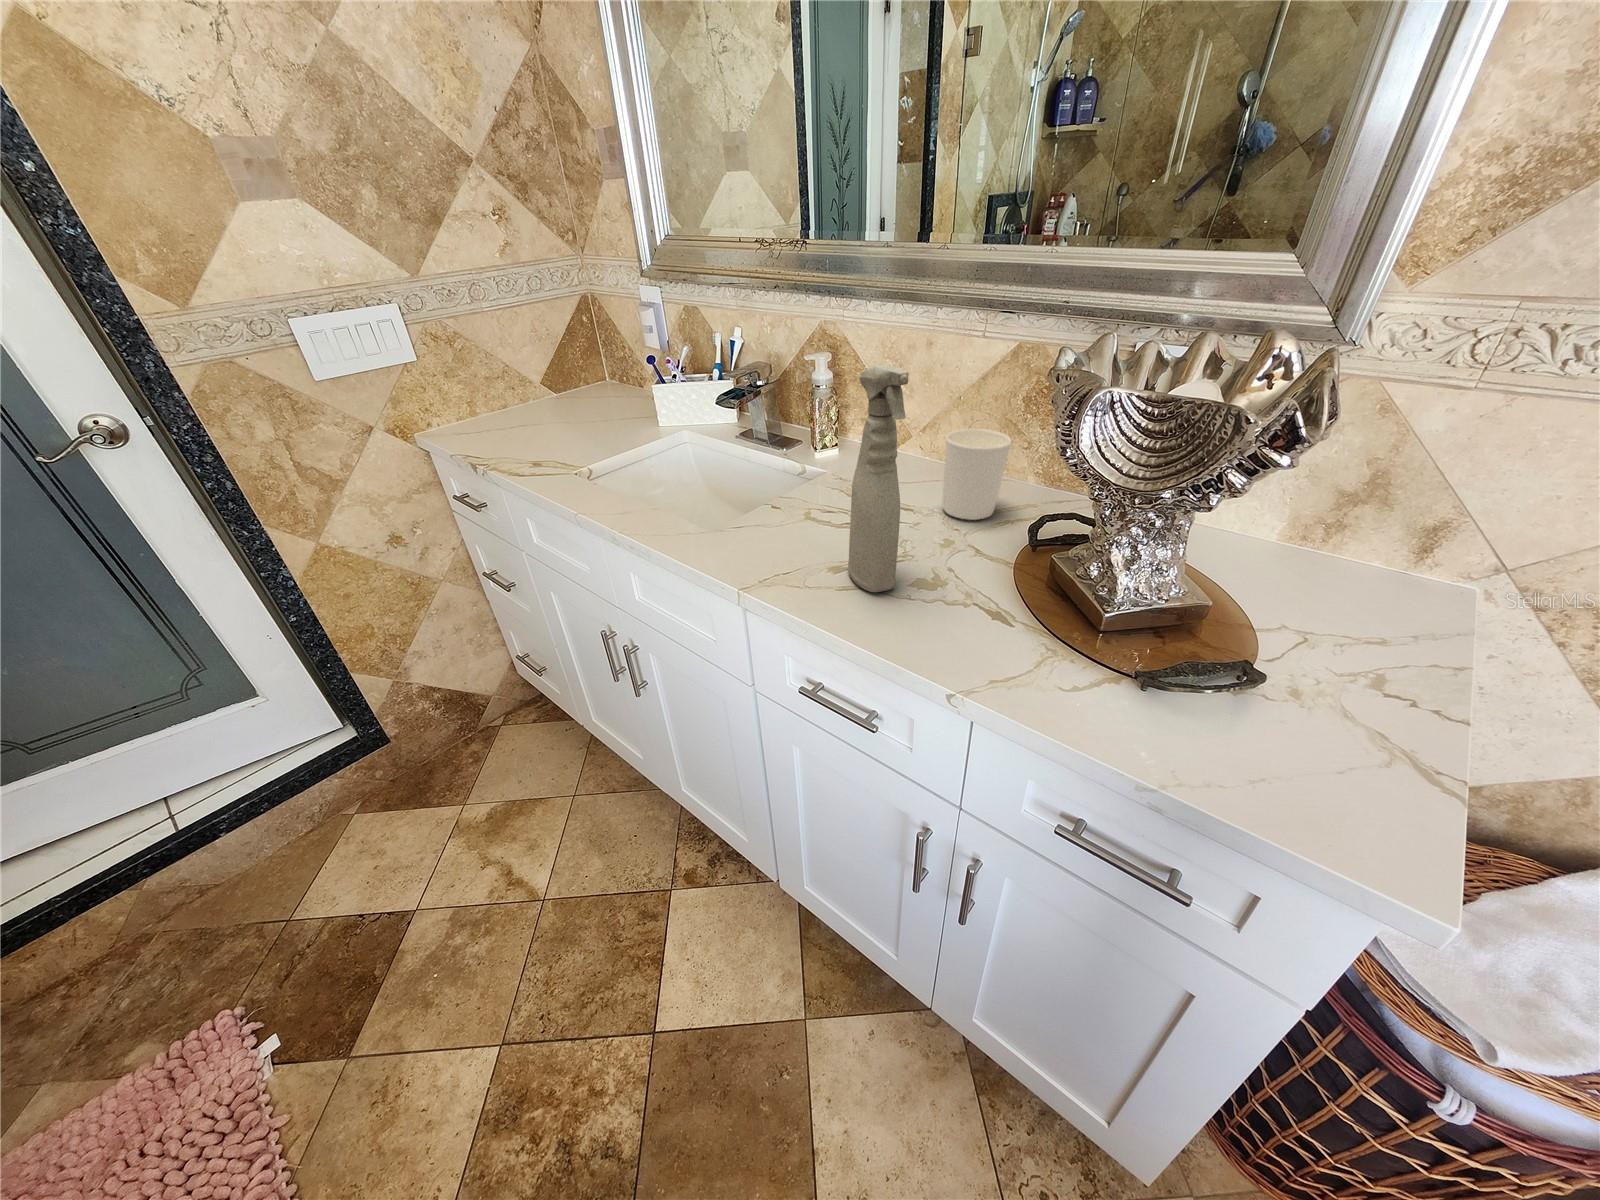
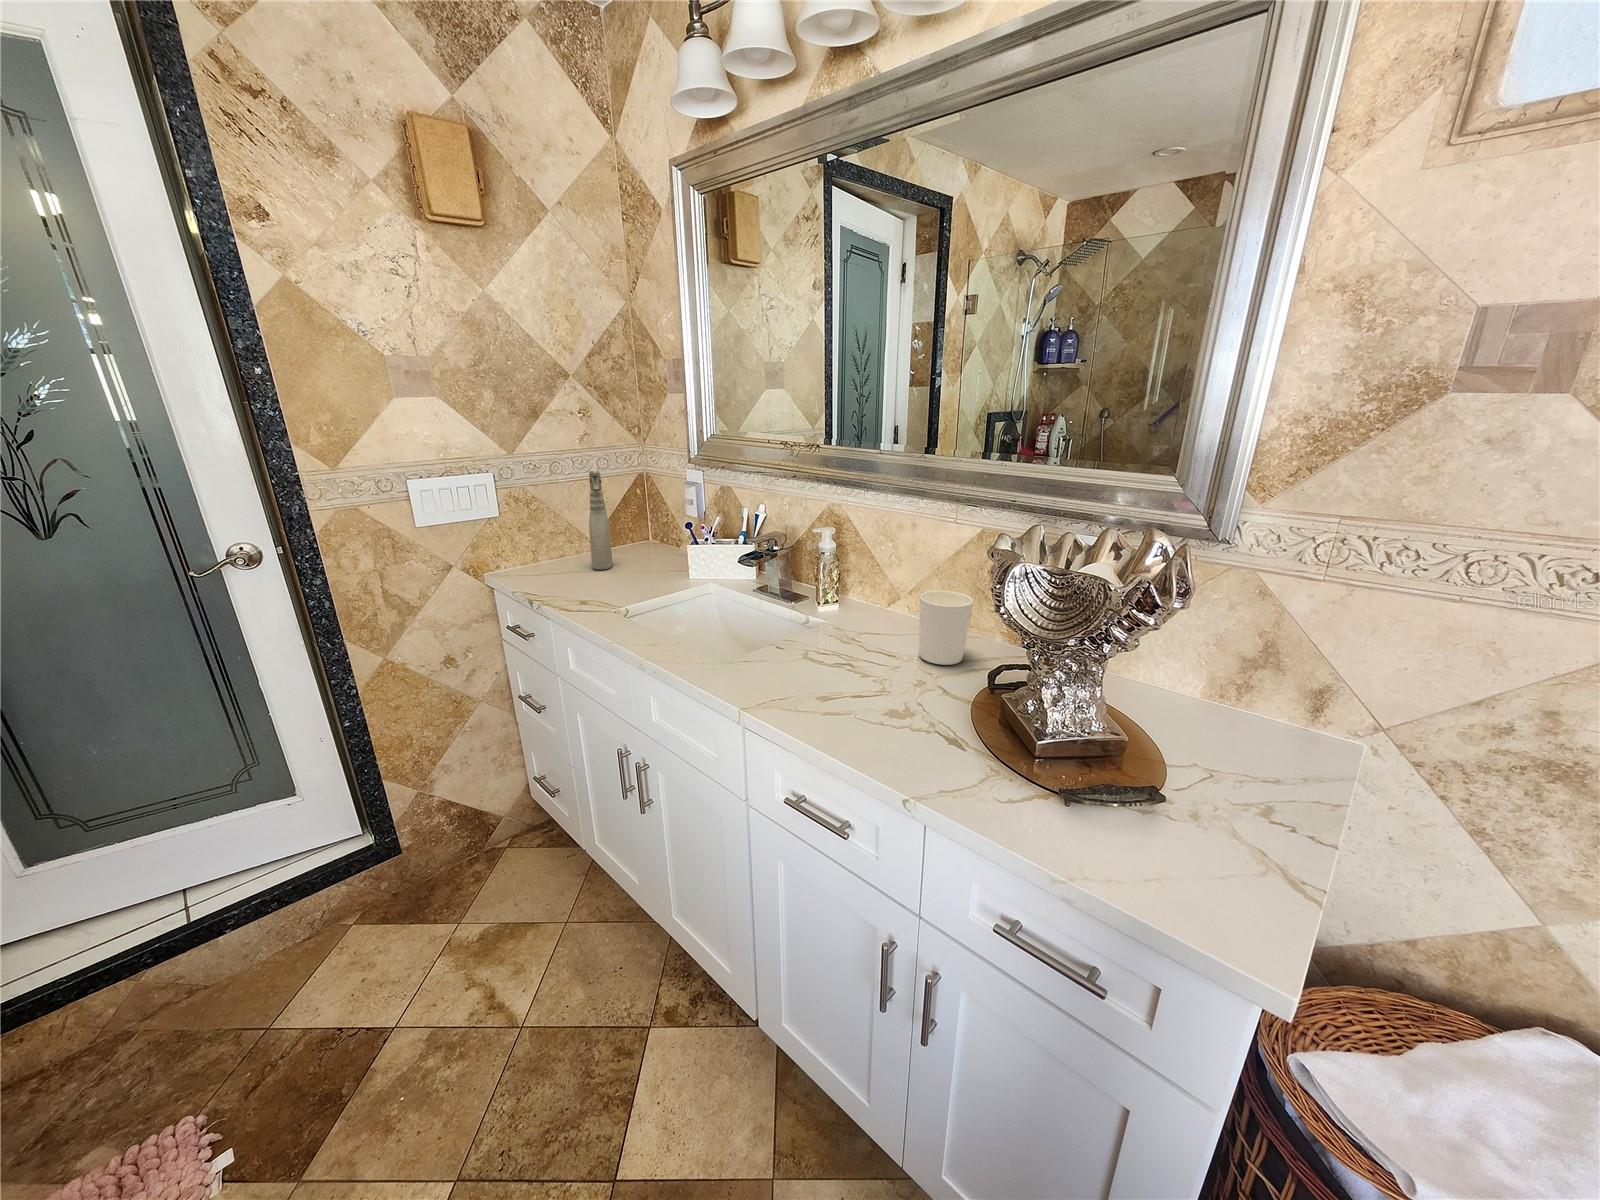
spray bottle: present [848,365,909,592] -> present [589,470,613,570]

